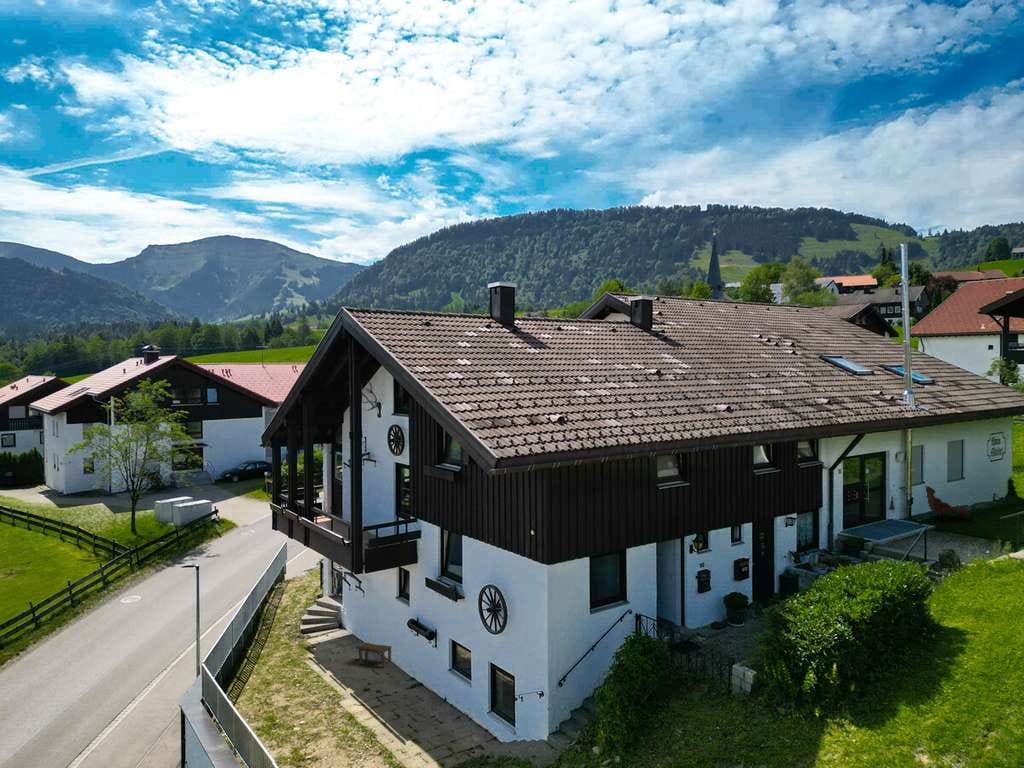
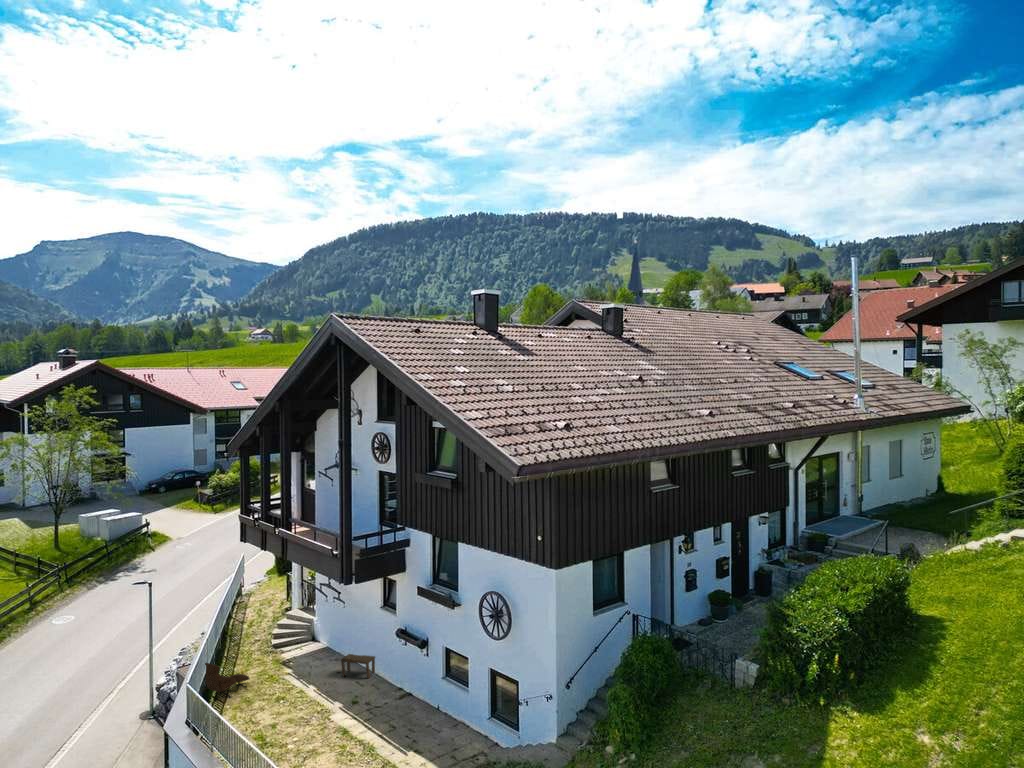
lounge chair: present [926,486,970,521] -> present [205,663,250,702]

